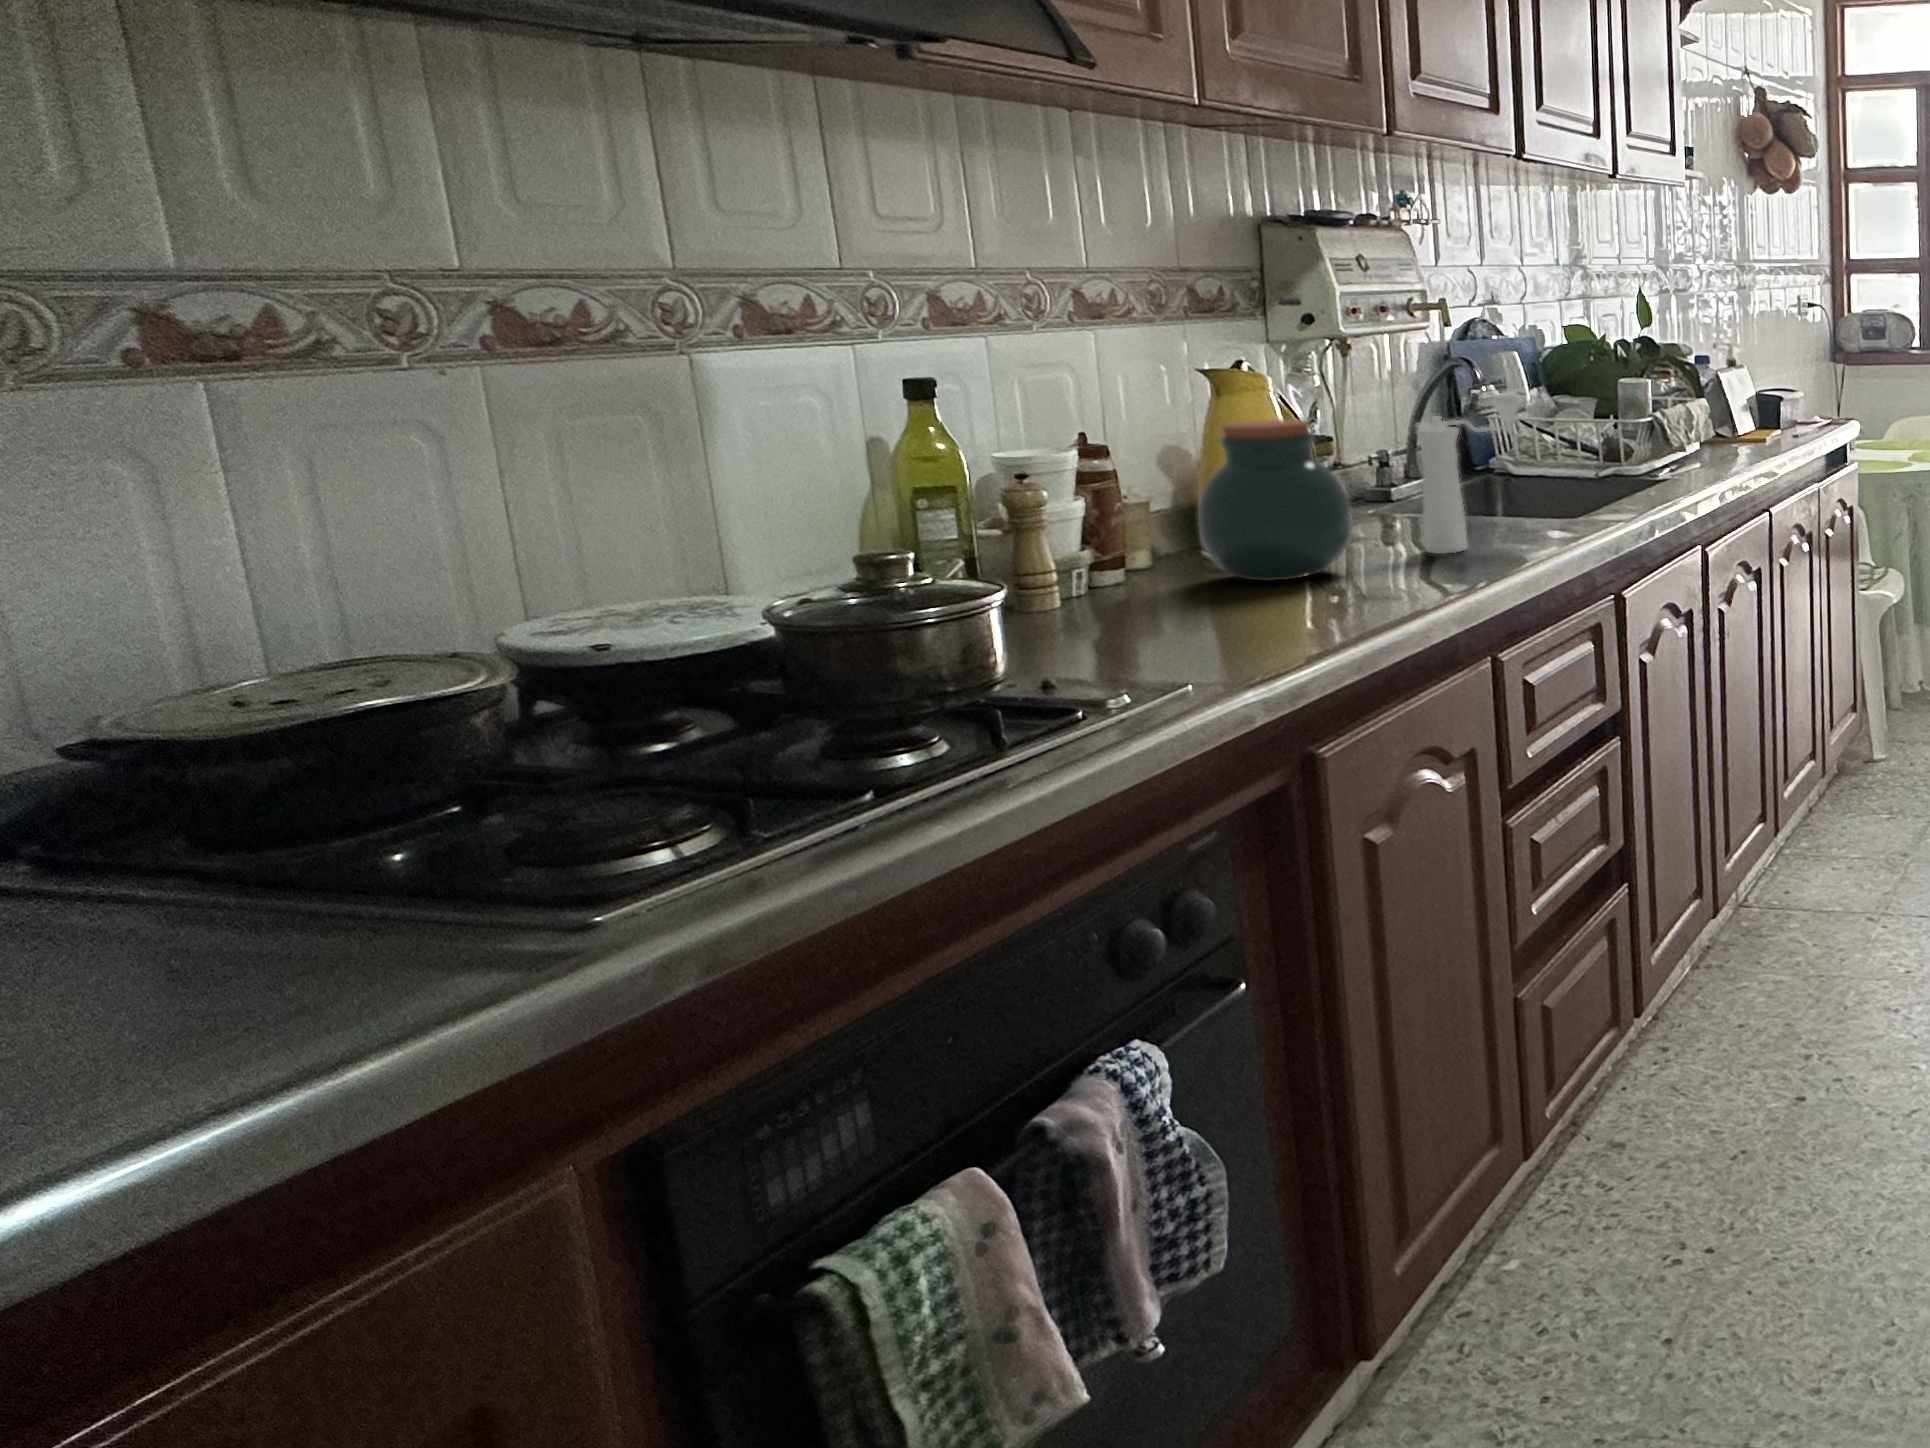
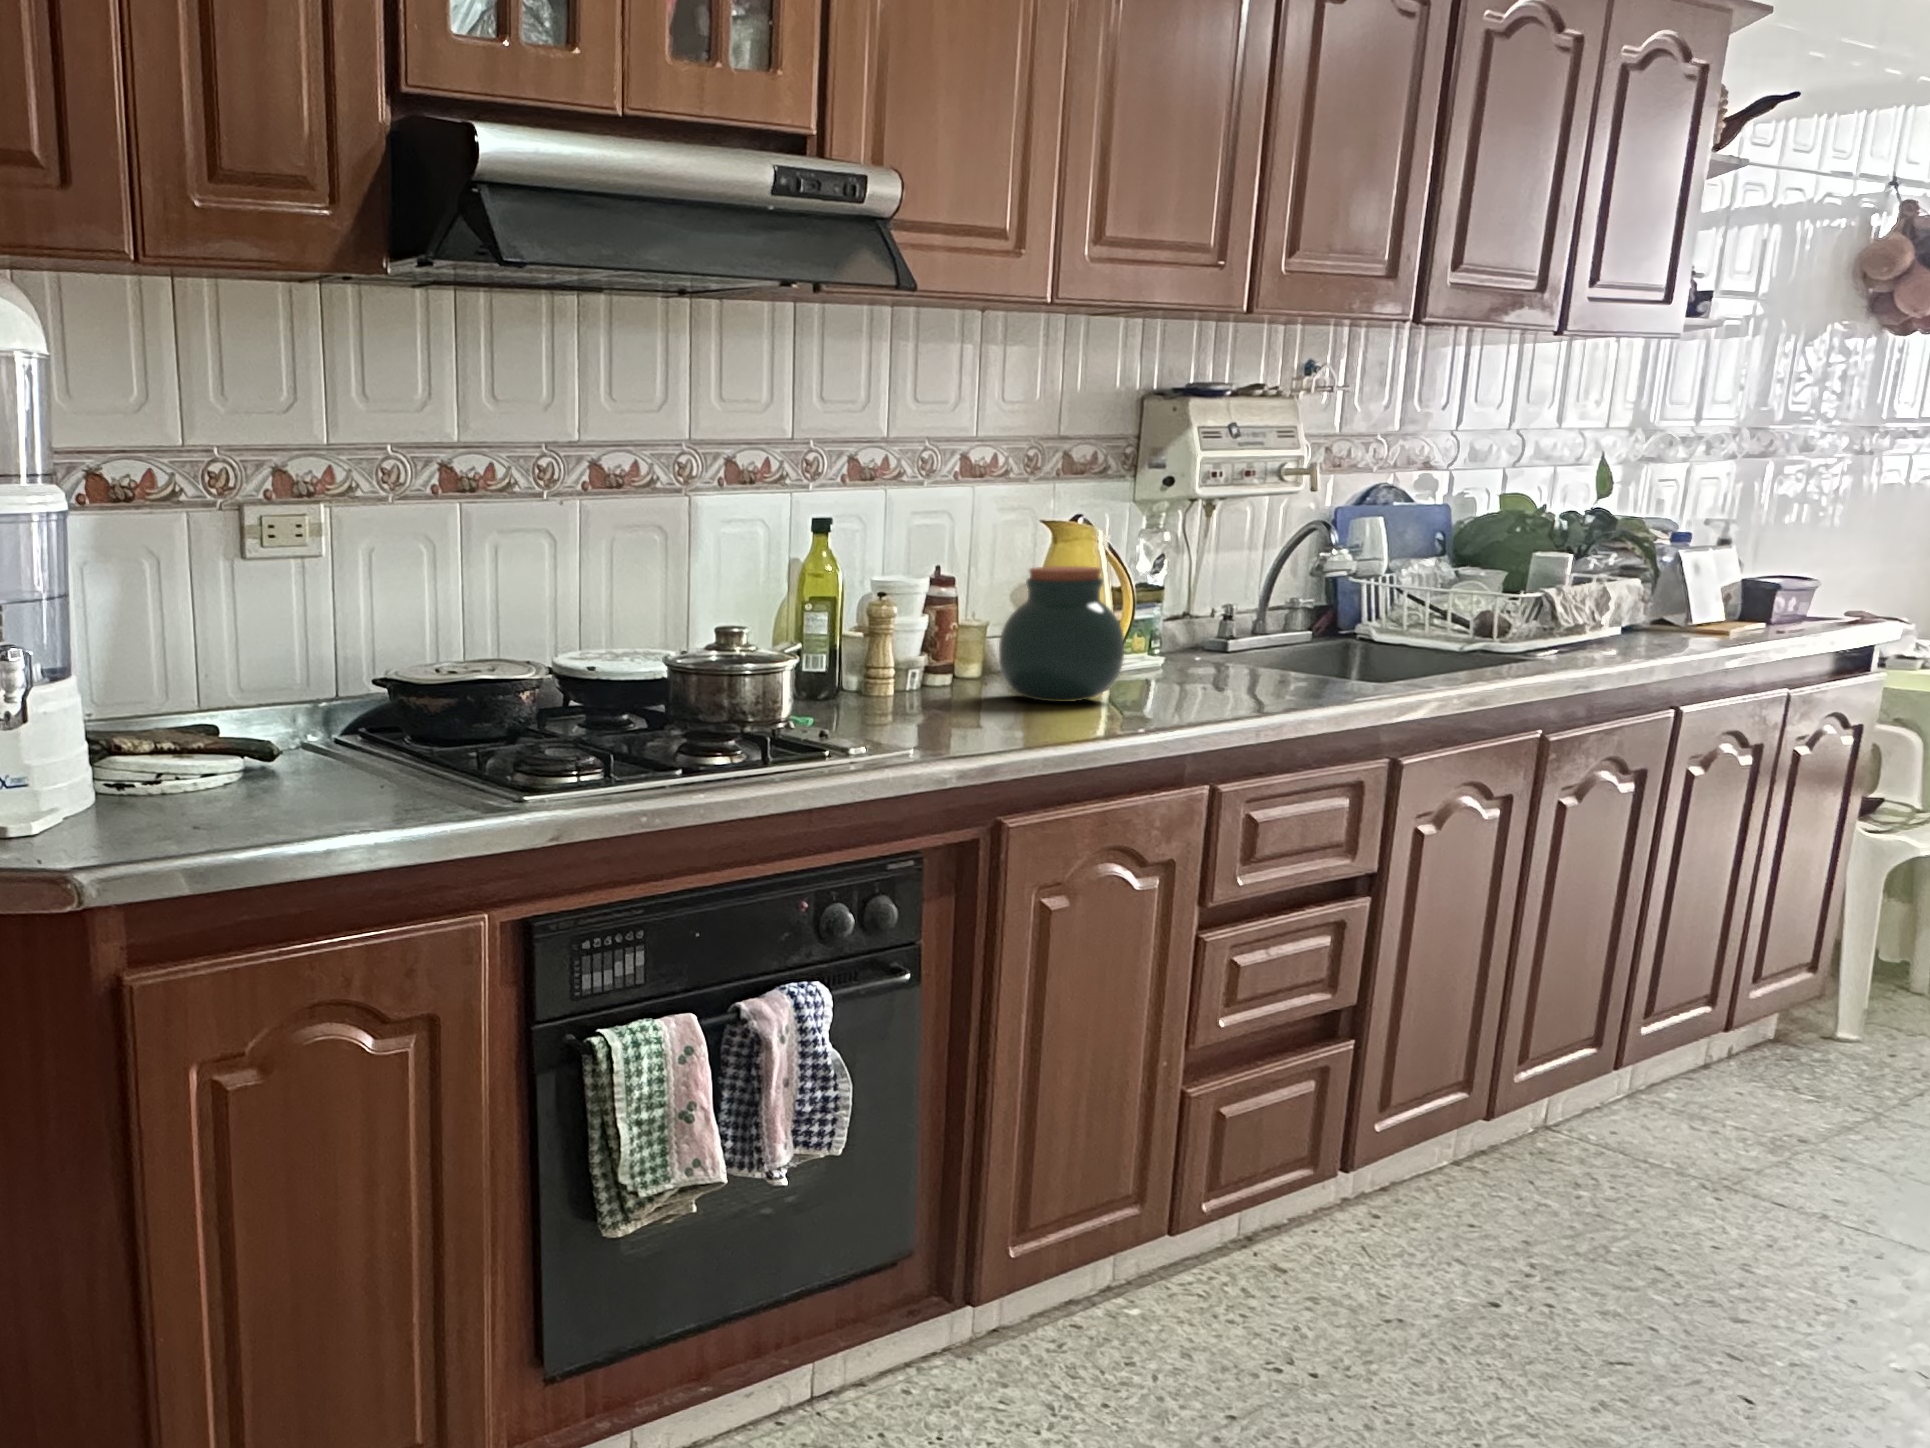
pepper mill: present [1416,393,1522,554] -> none [1201,553,1325,700]

